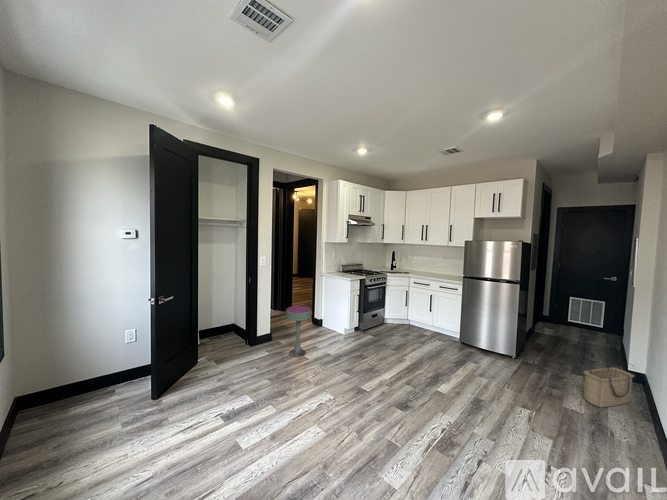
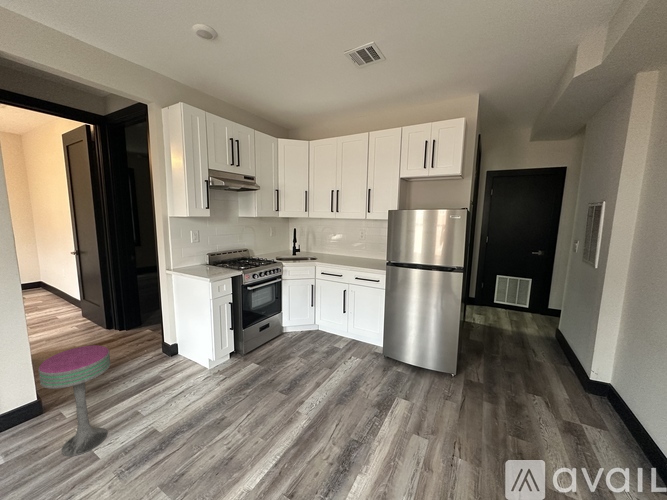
basket: present [584,368,634,407] -> none [559,391,618,466]

